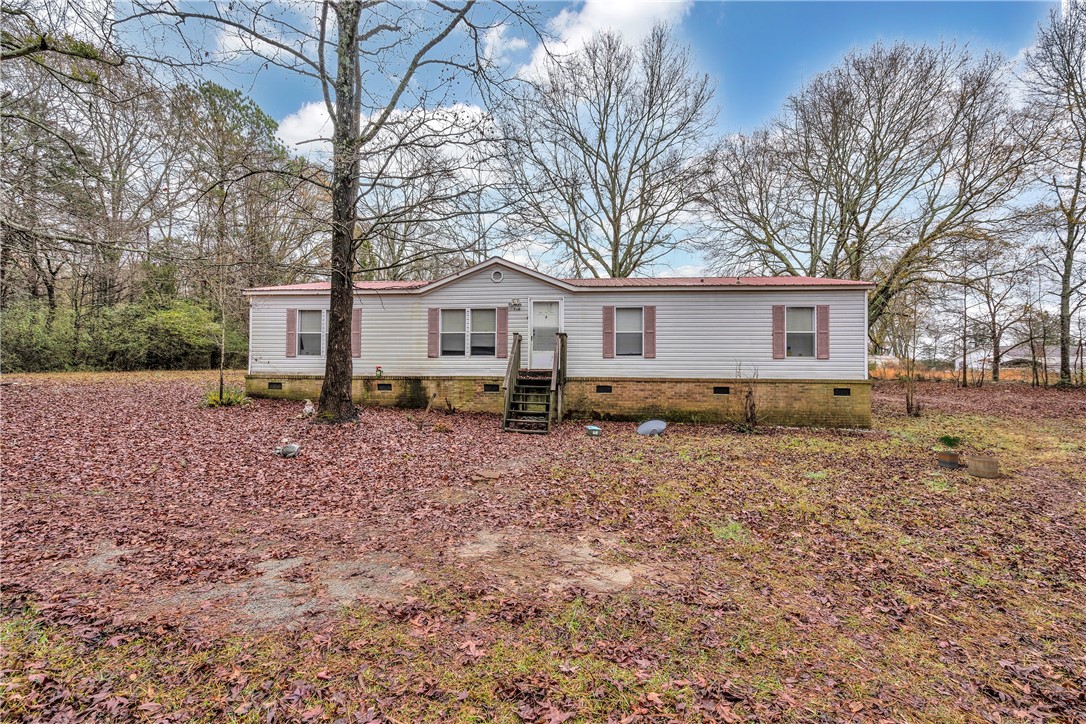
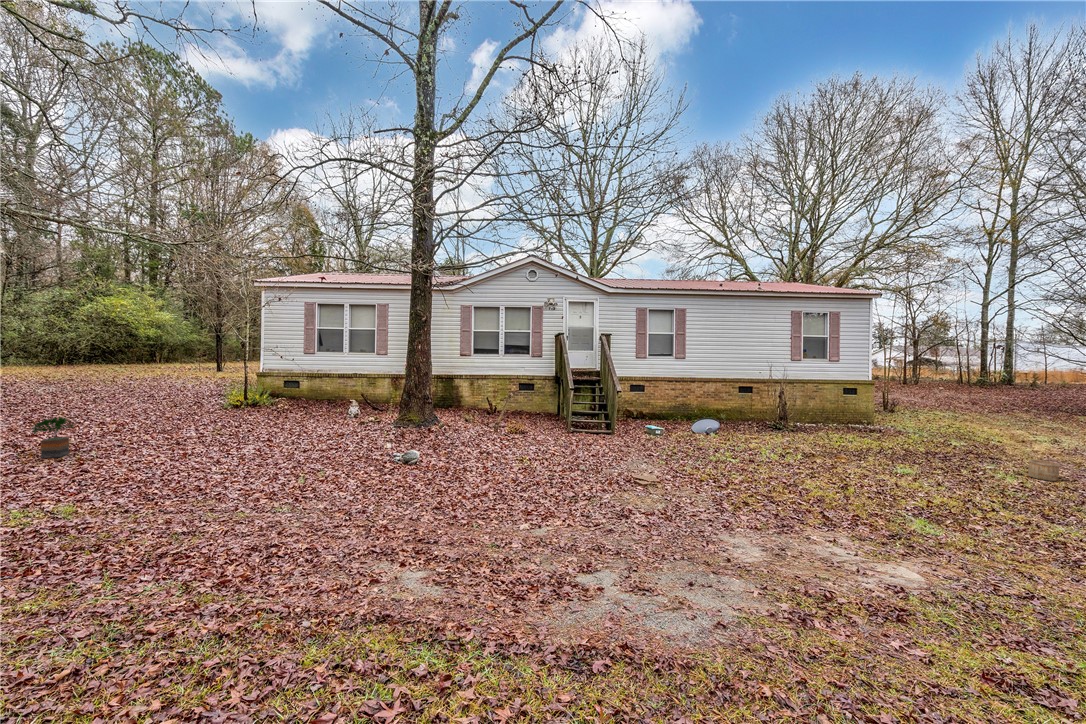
potted tree: present [938,435,963,468] -> present [32,417,74,458]

